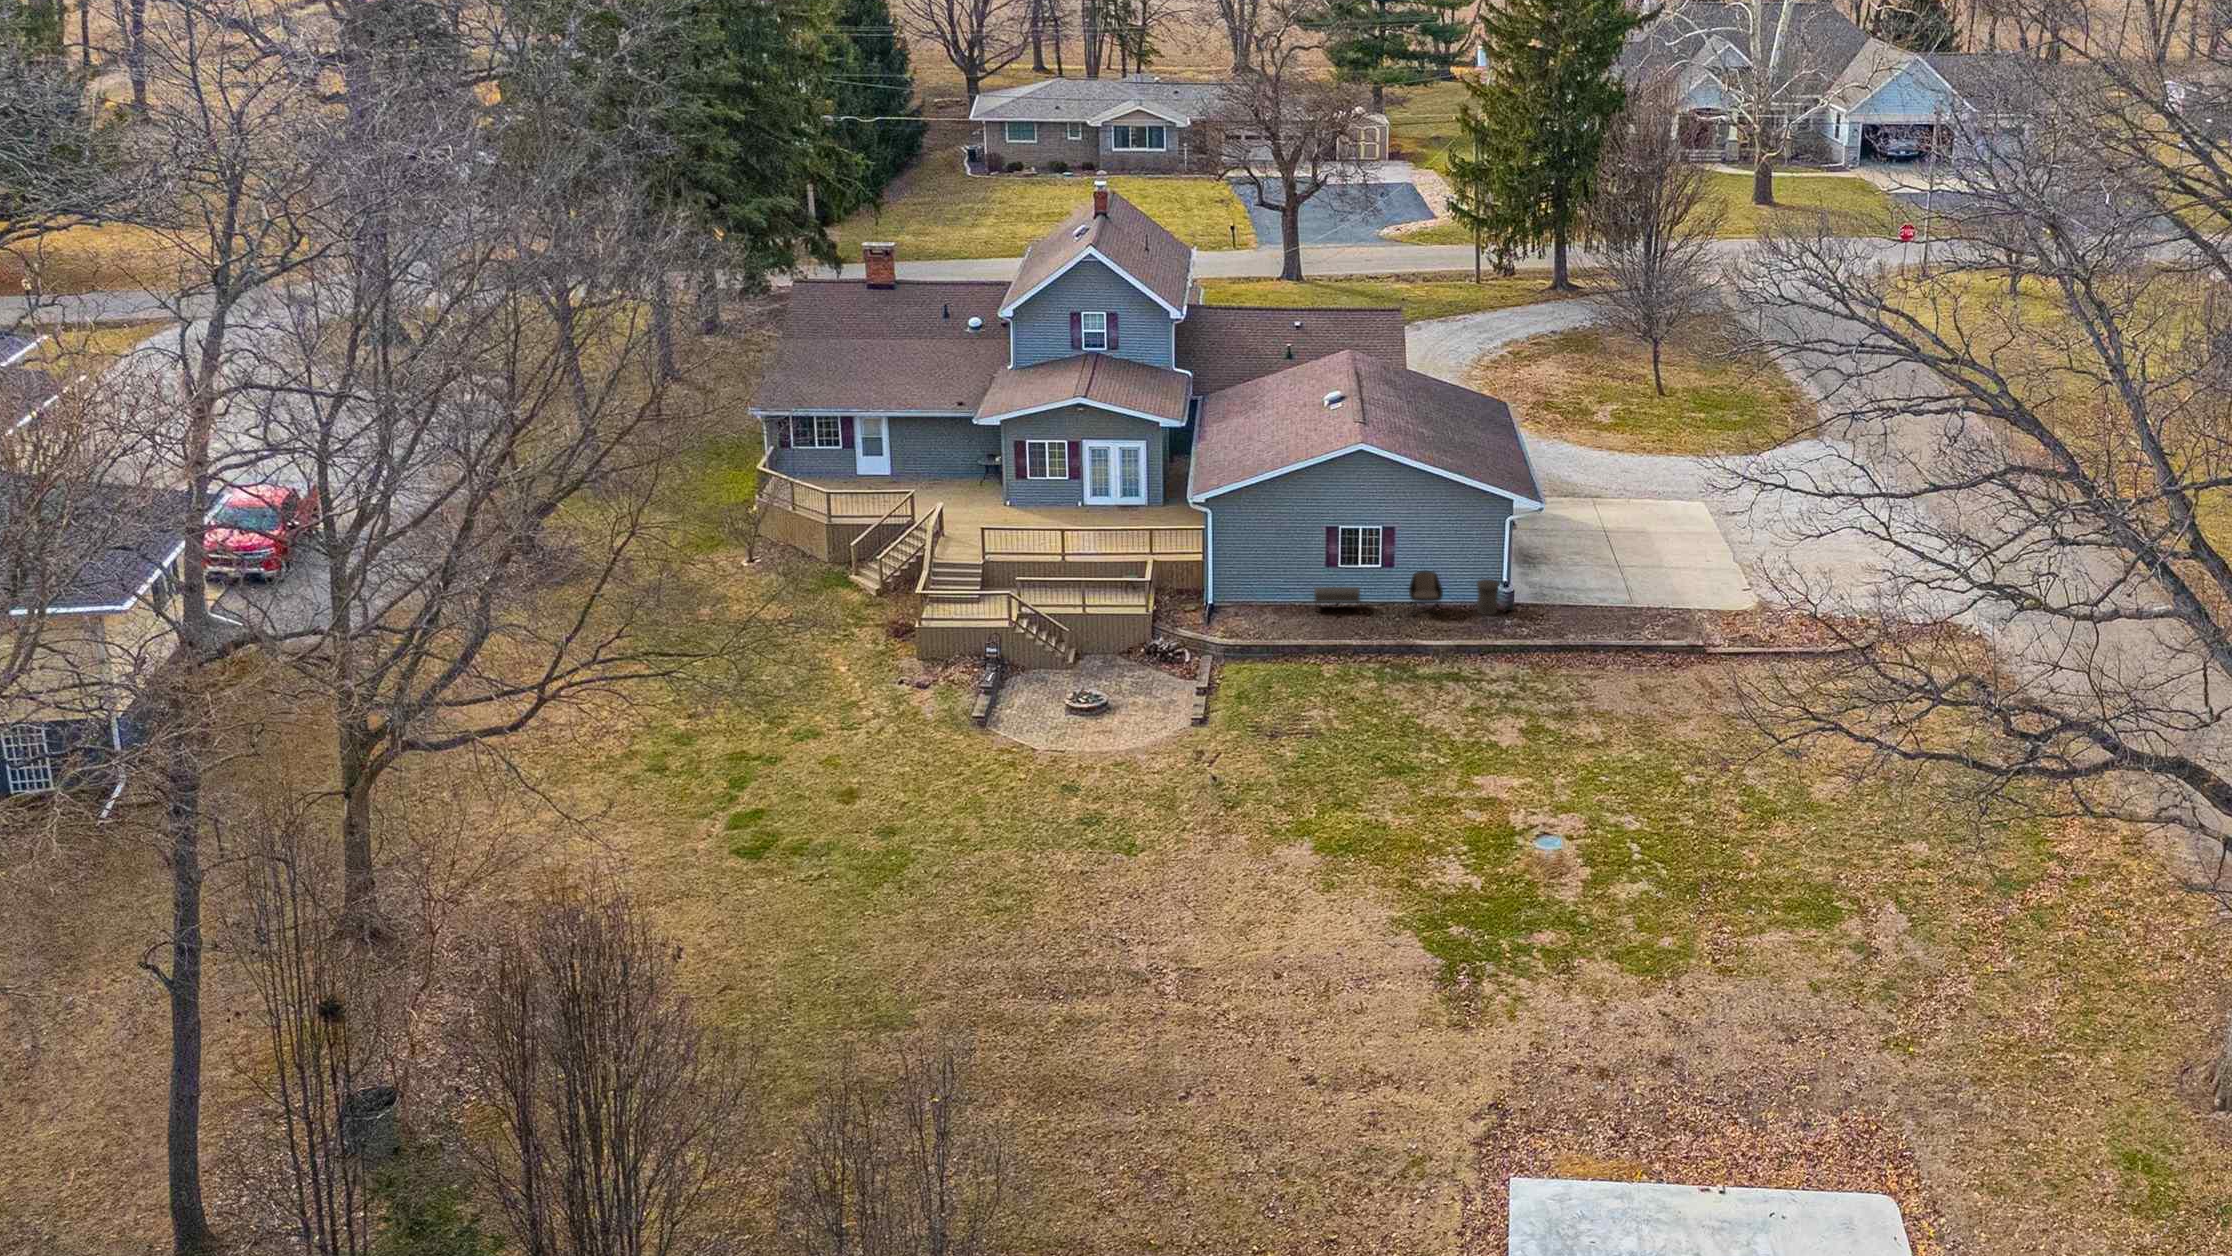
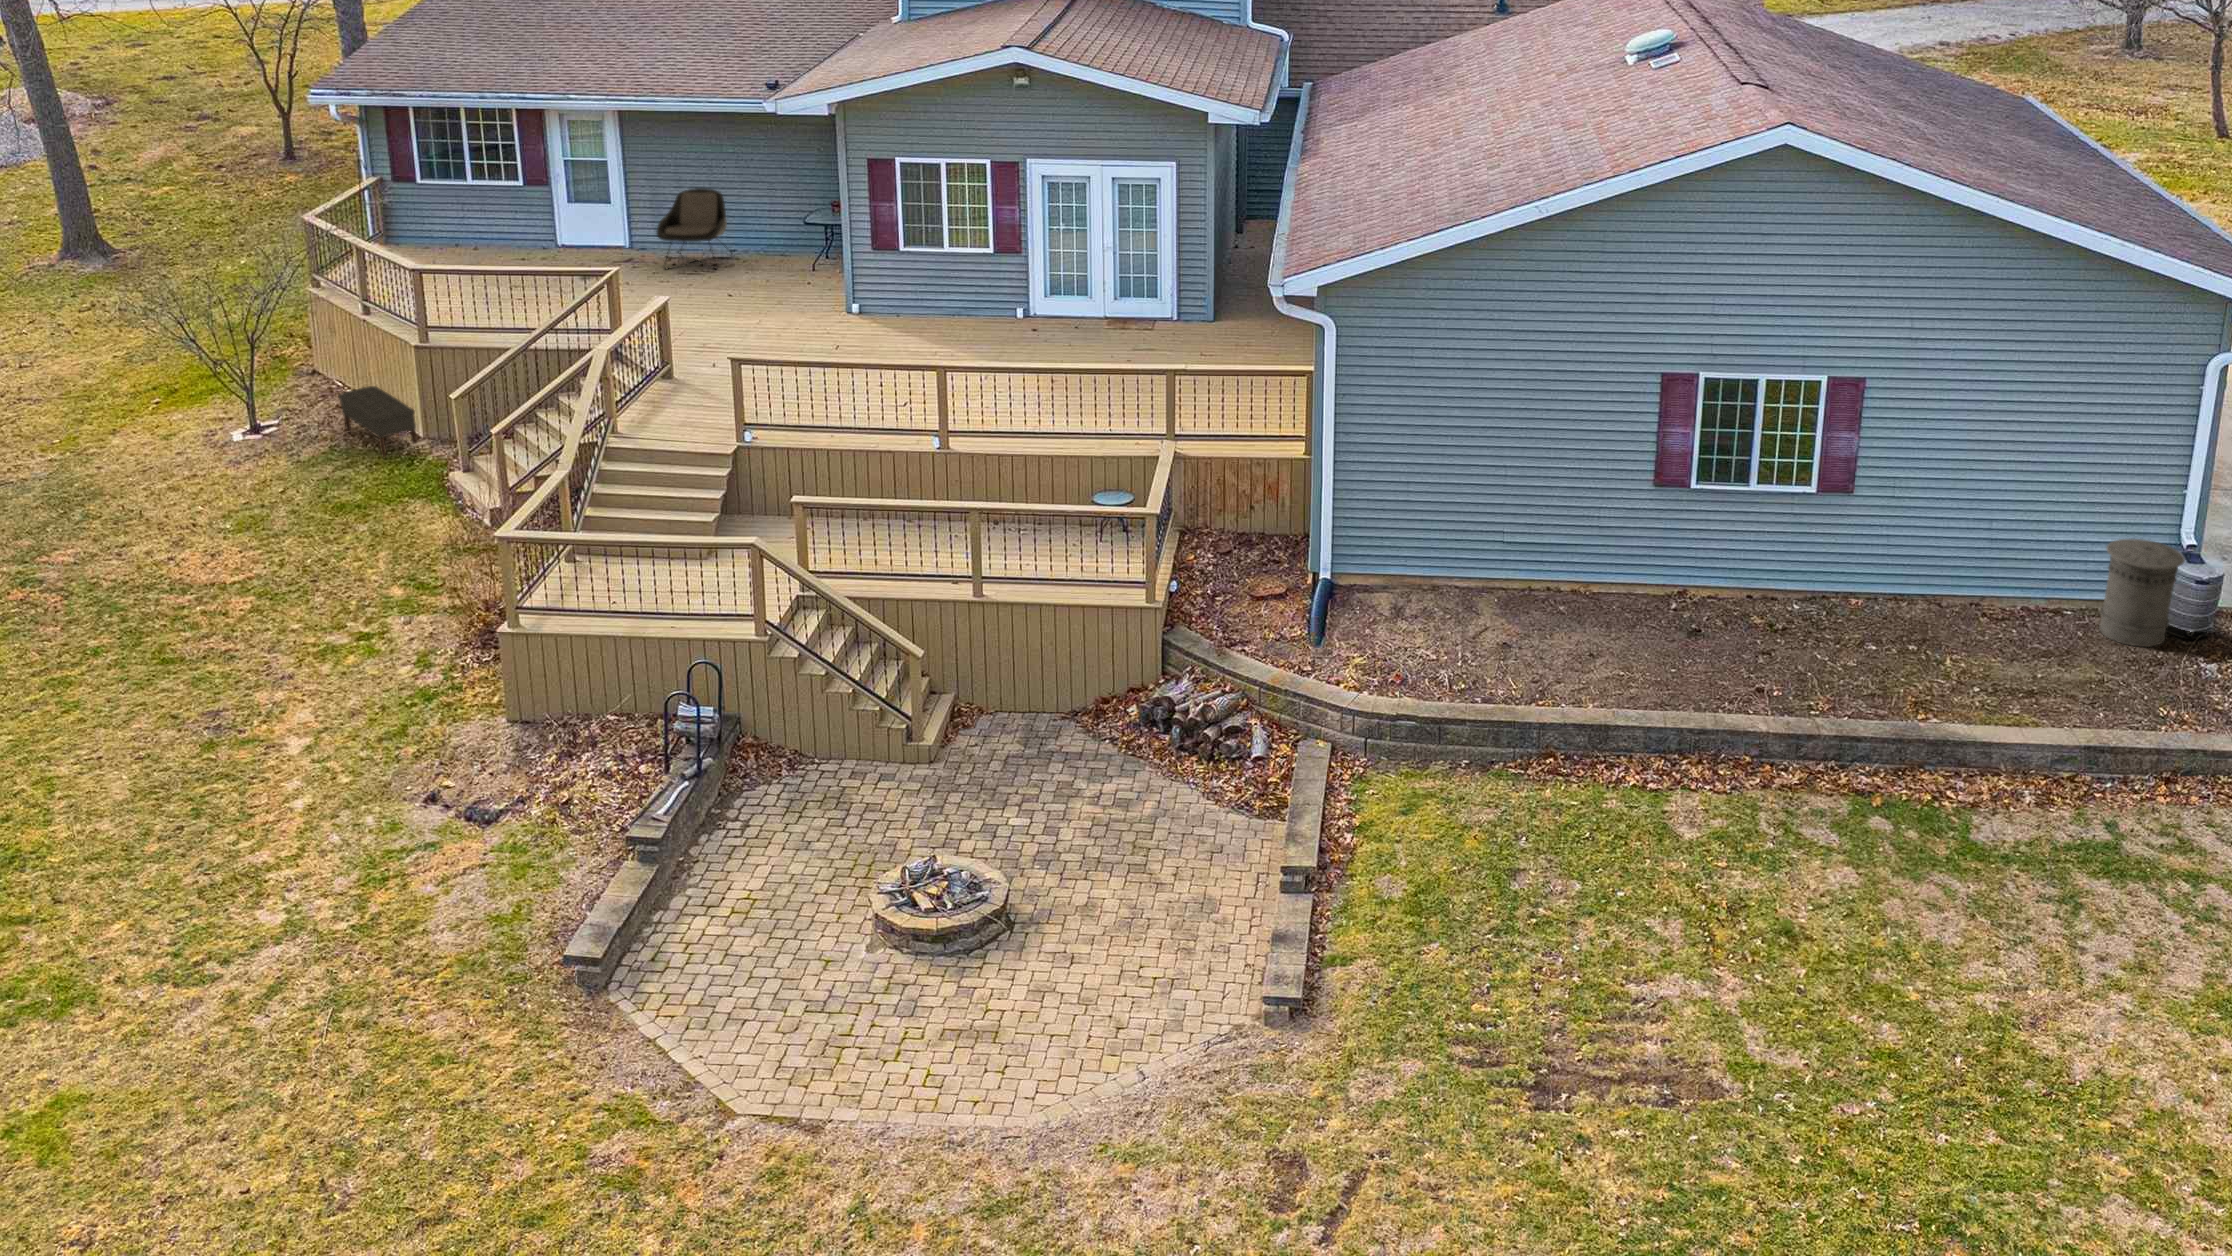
lounge chair: present [1409,571,1443,615] -> present [656,188,727,269]
bench: present [1314,587,1360,604] -> present [338,386,418,458]

